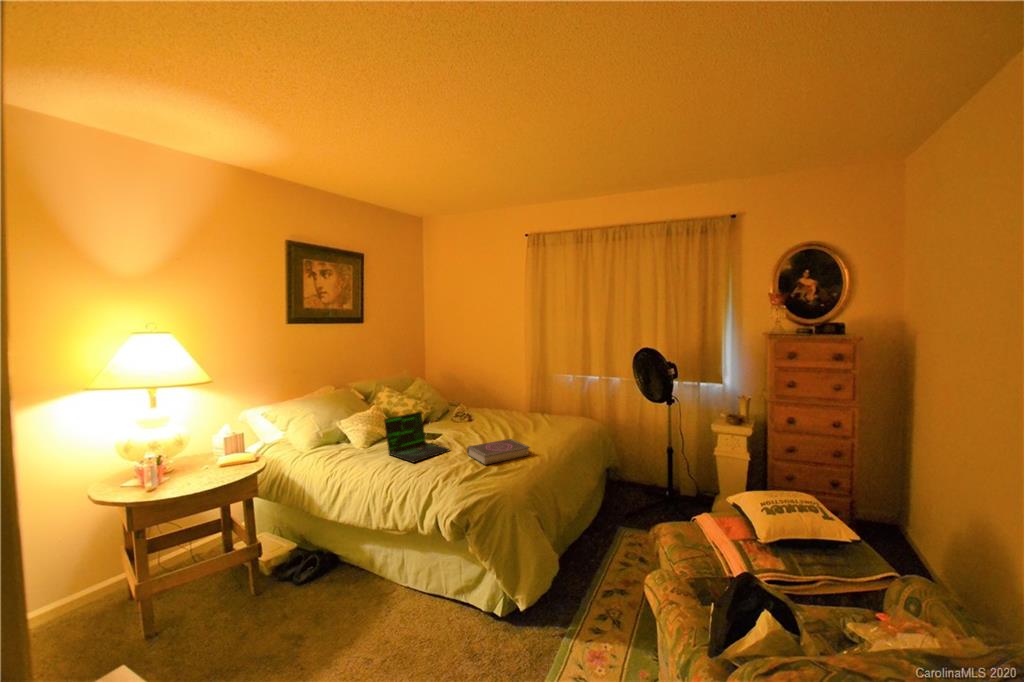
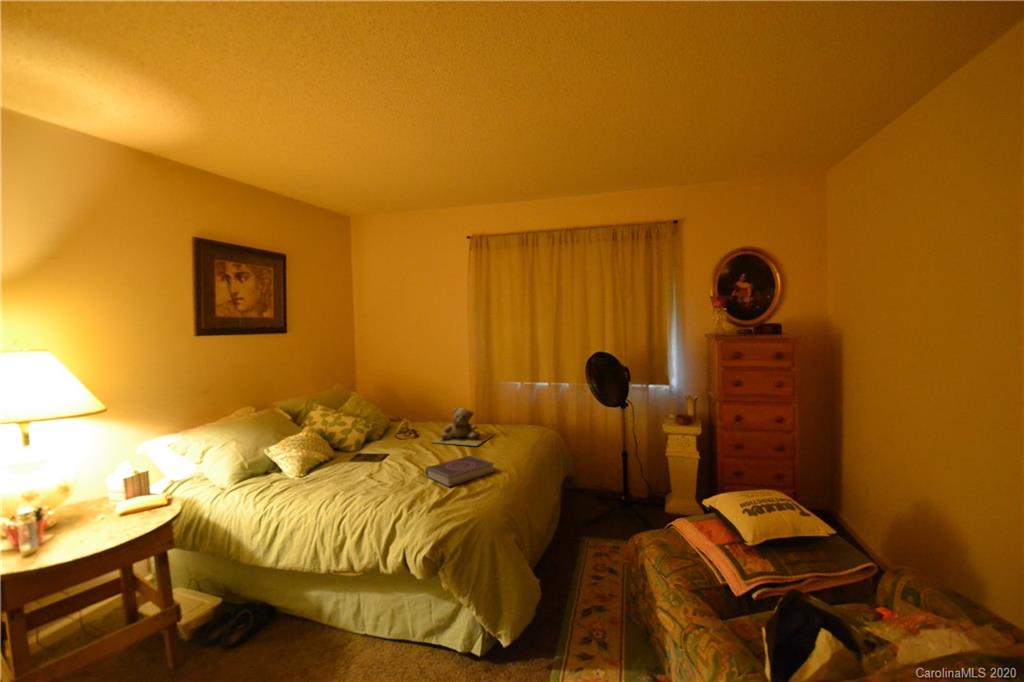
teddy bear: none [480,395,541,431] -> present [432,408,493,446]
laptop: present [384,412,450,462] -> none [328,431,405,491]

